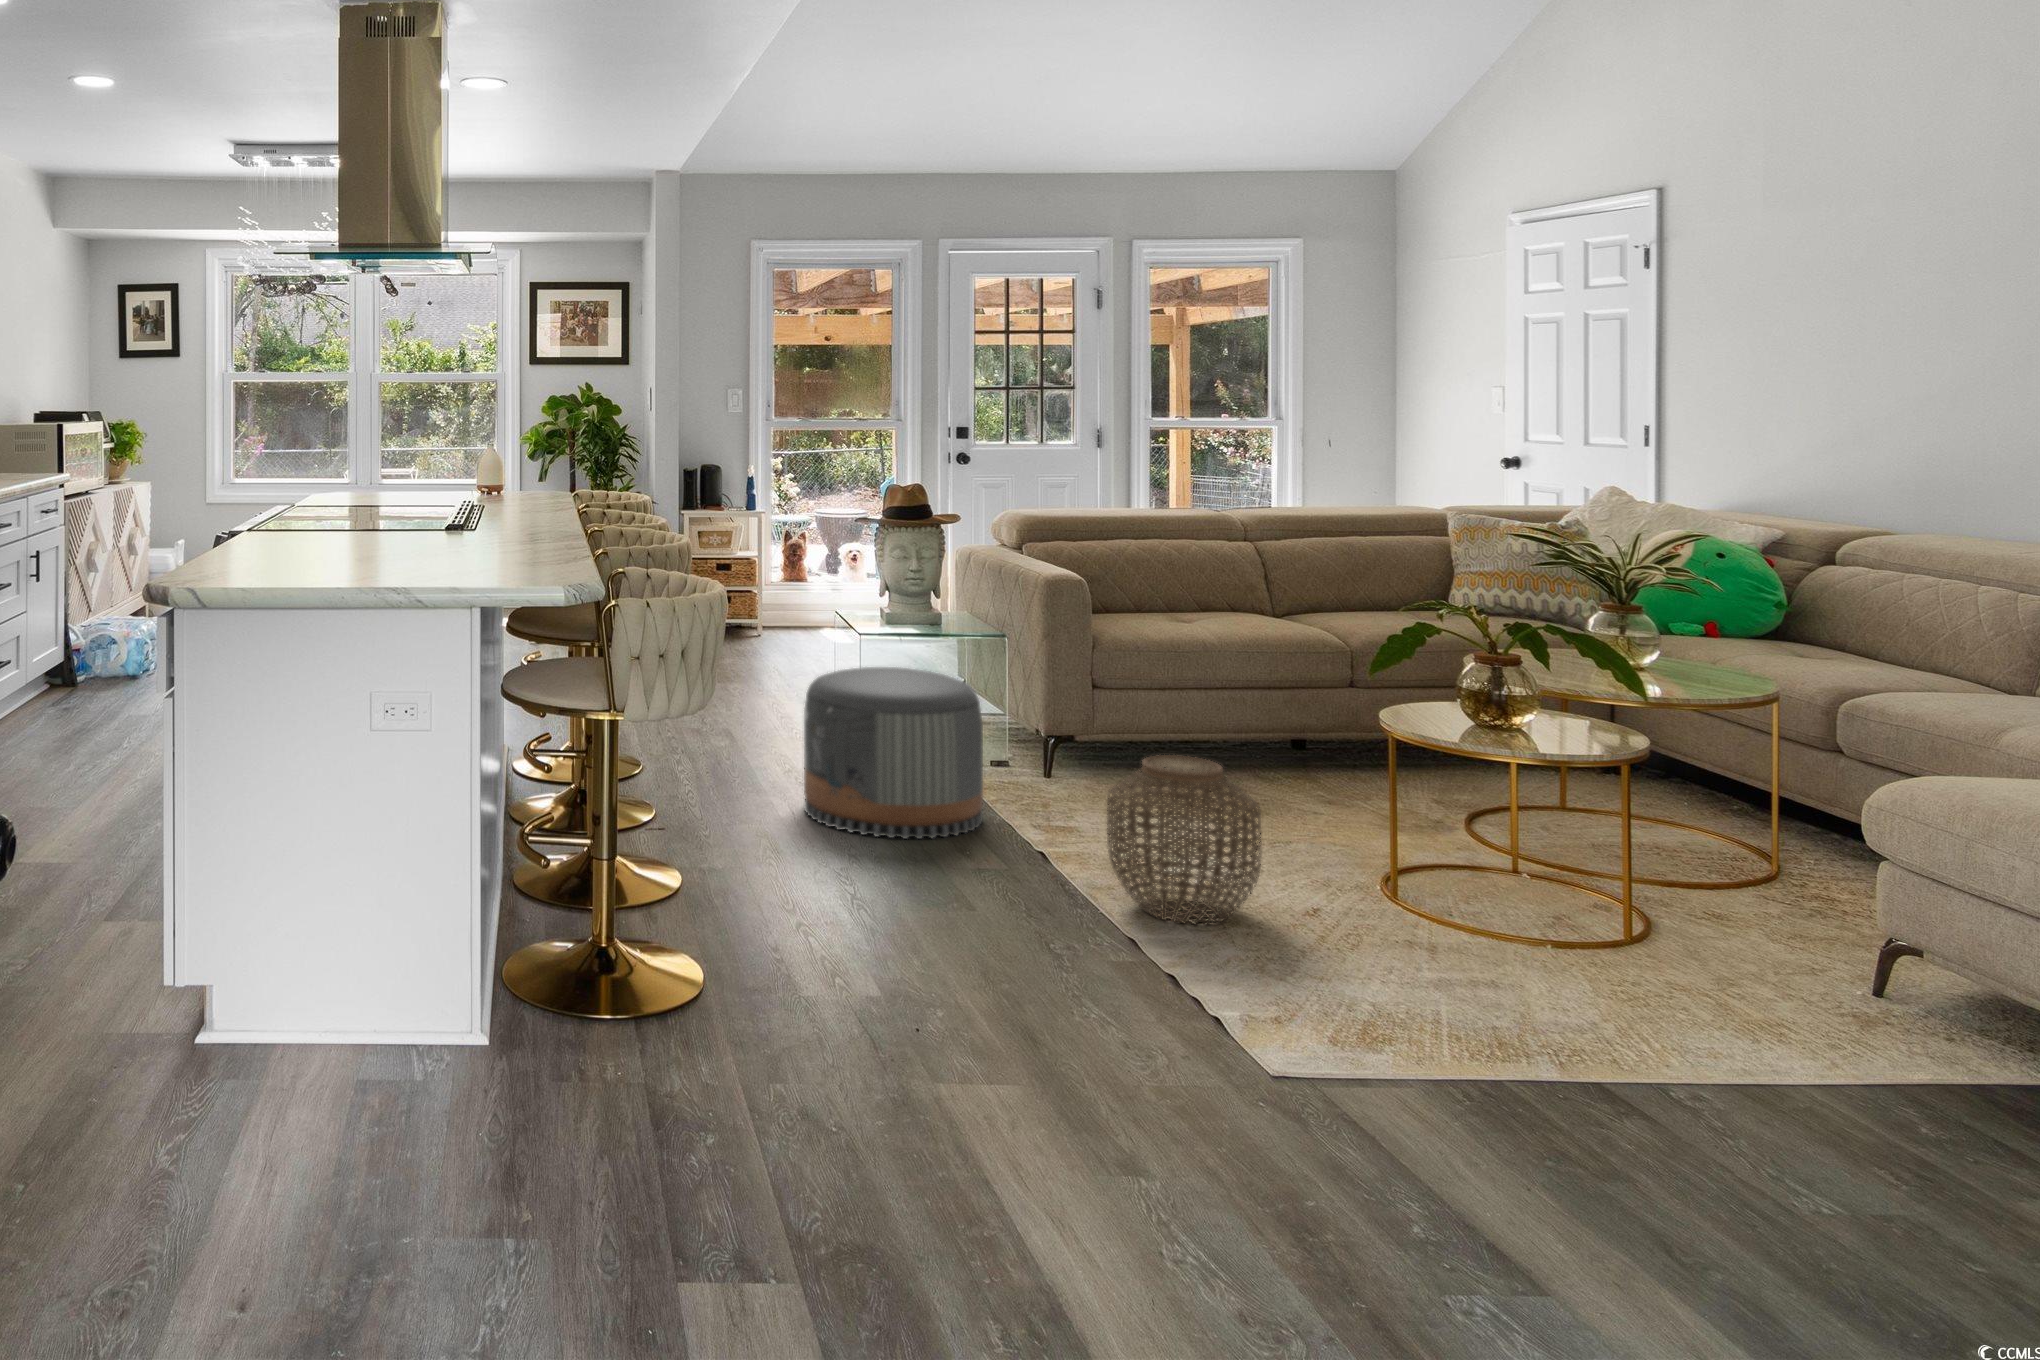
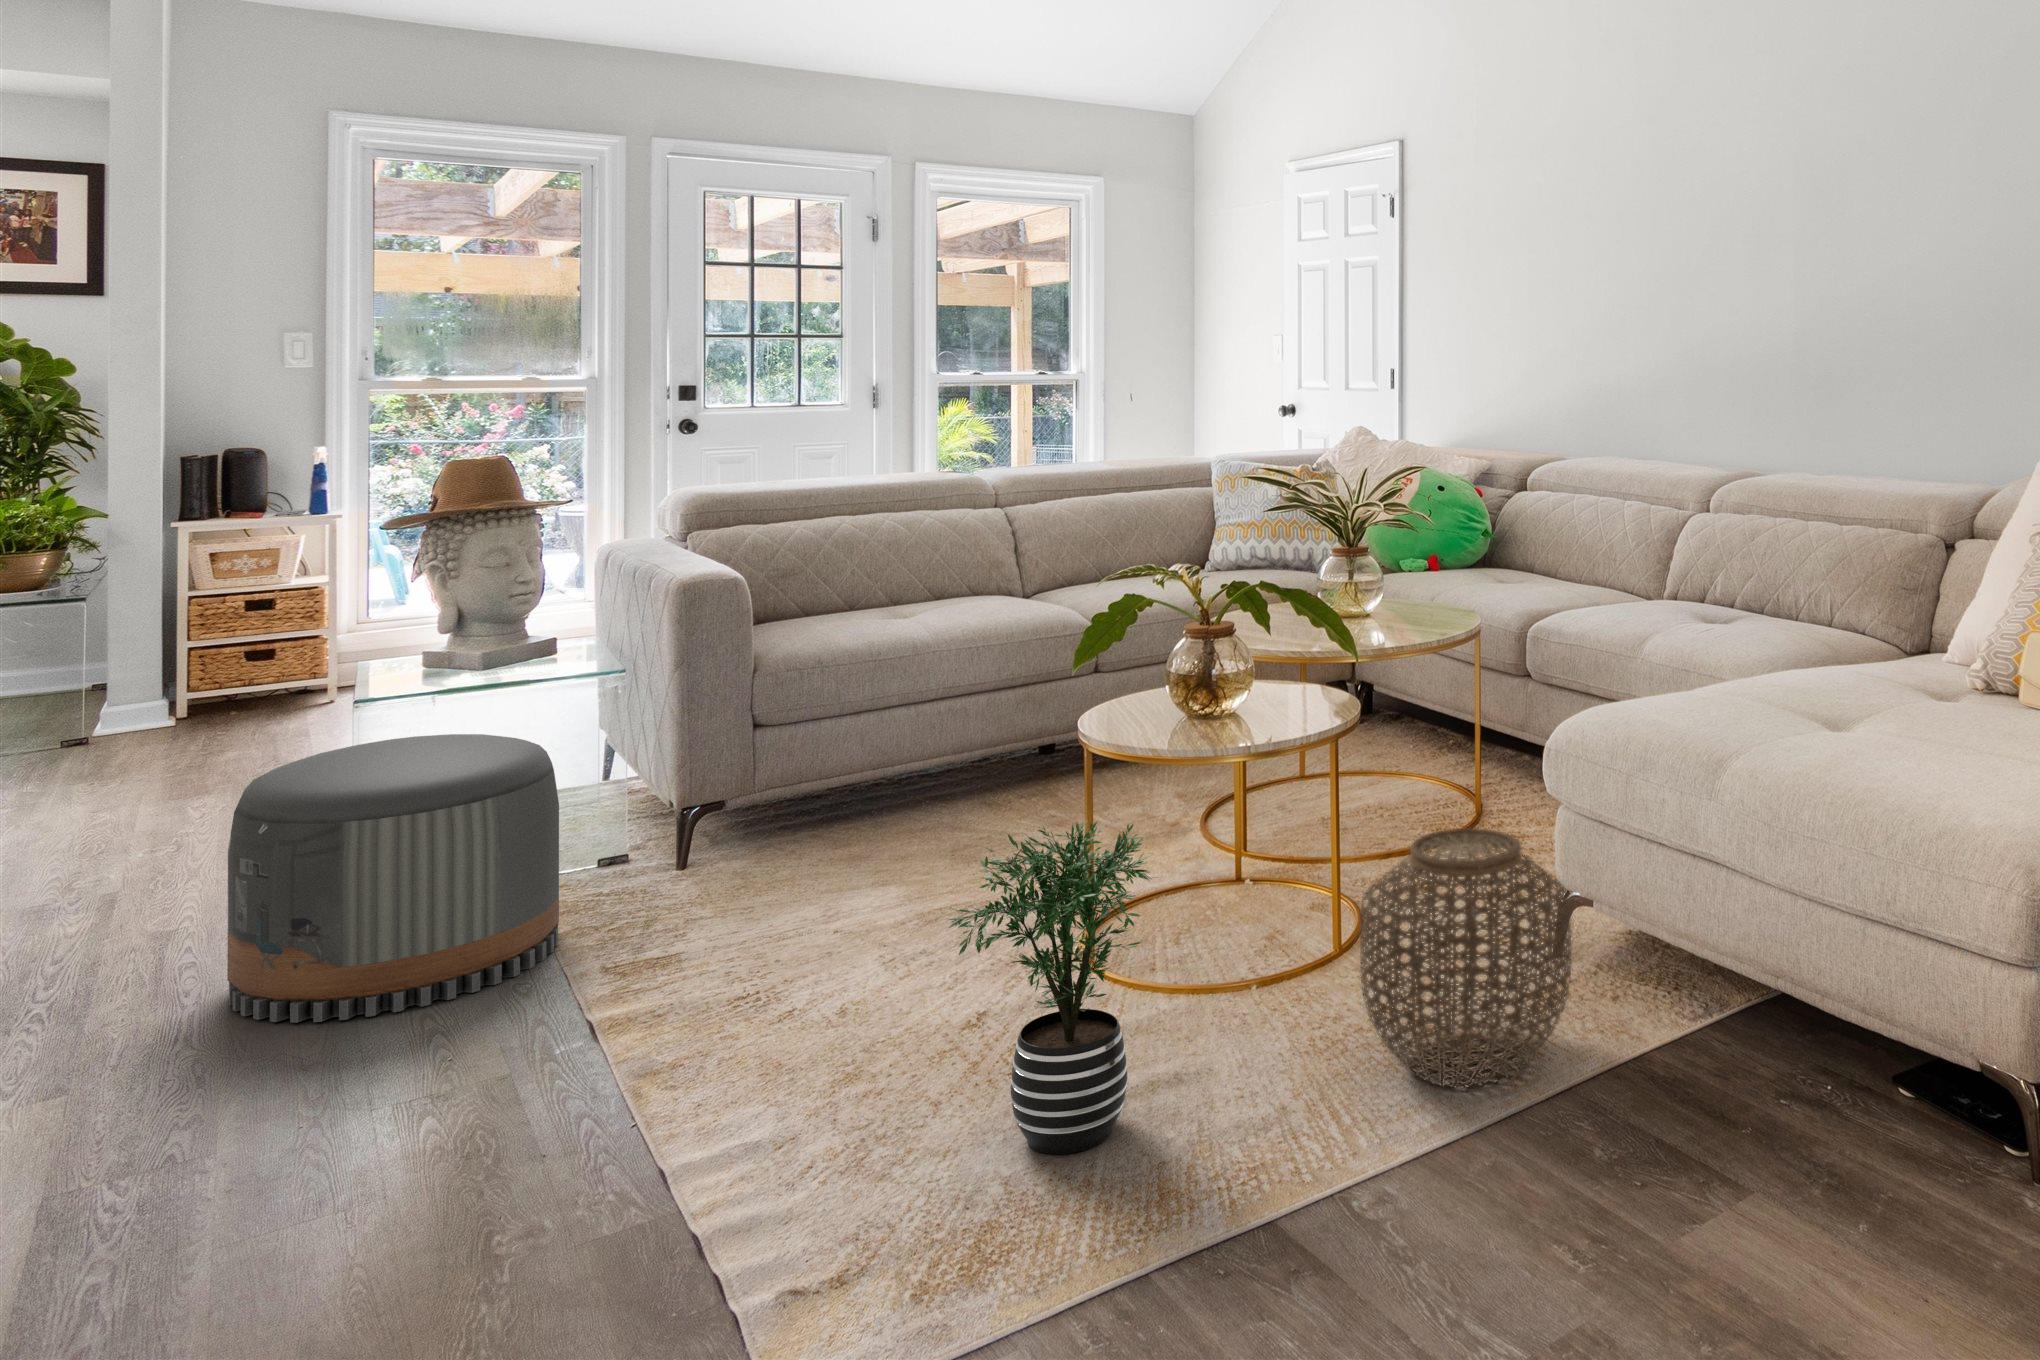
woven basket: present [1107,755,1261,924] -> present [1360,828,1571,1087]
potted plant: none [1314,780,1481,1021] -> present [949,820,1151,1154]

